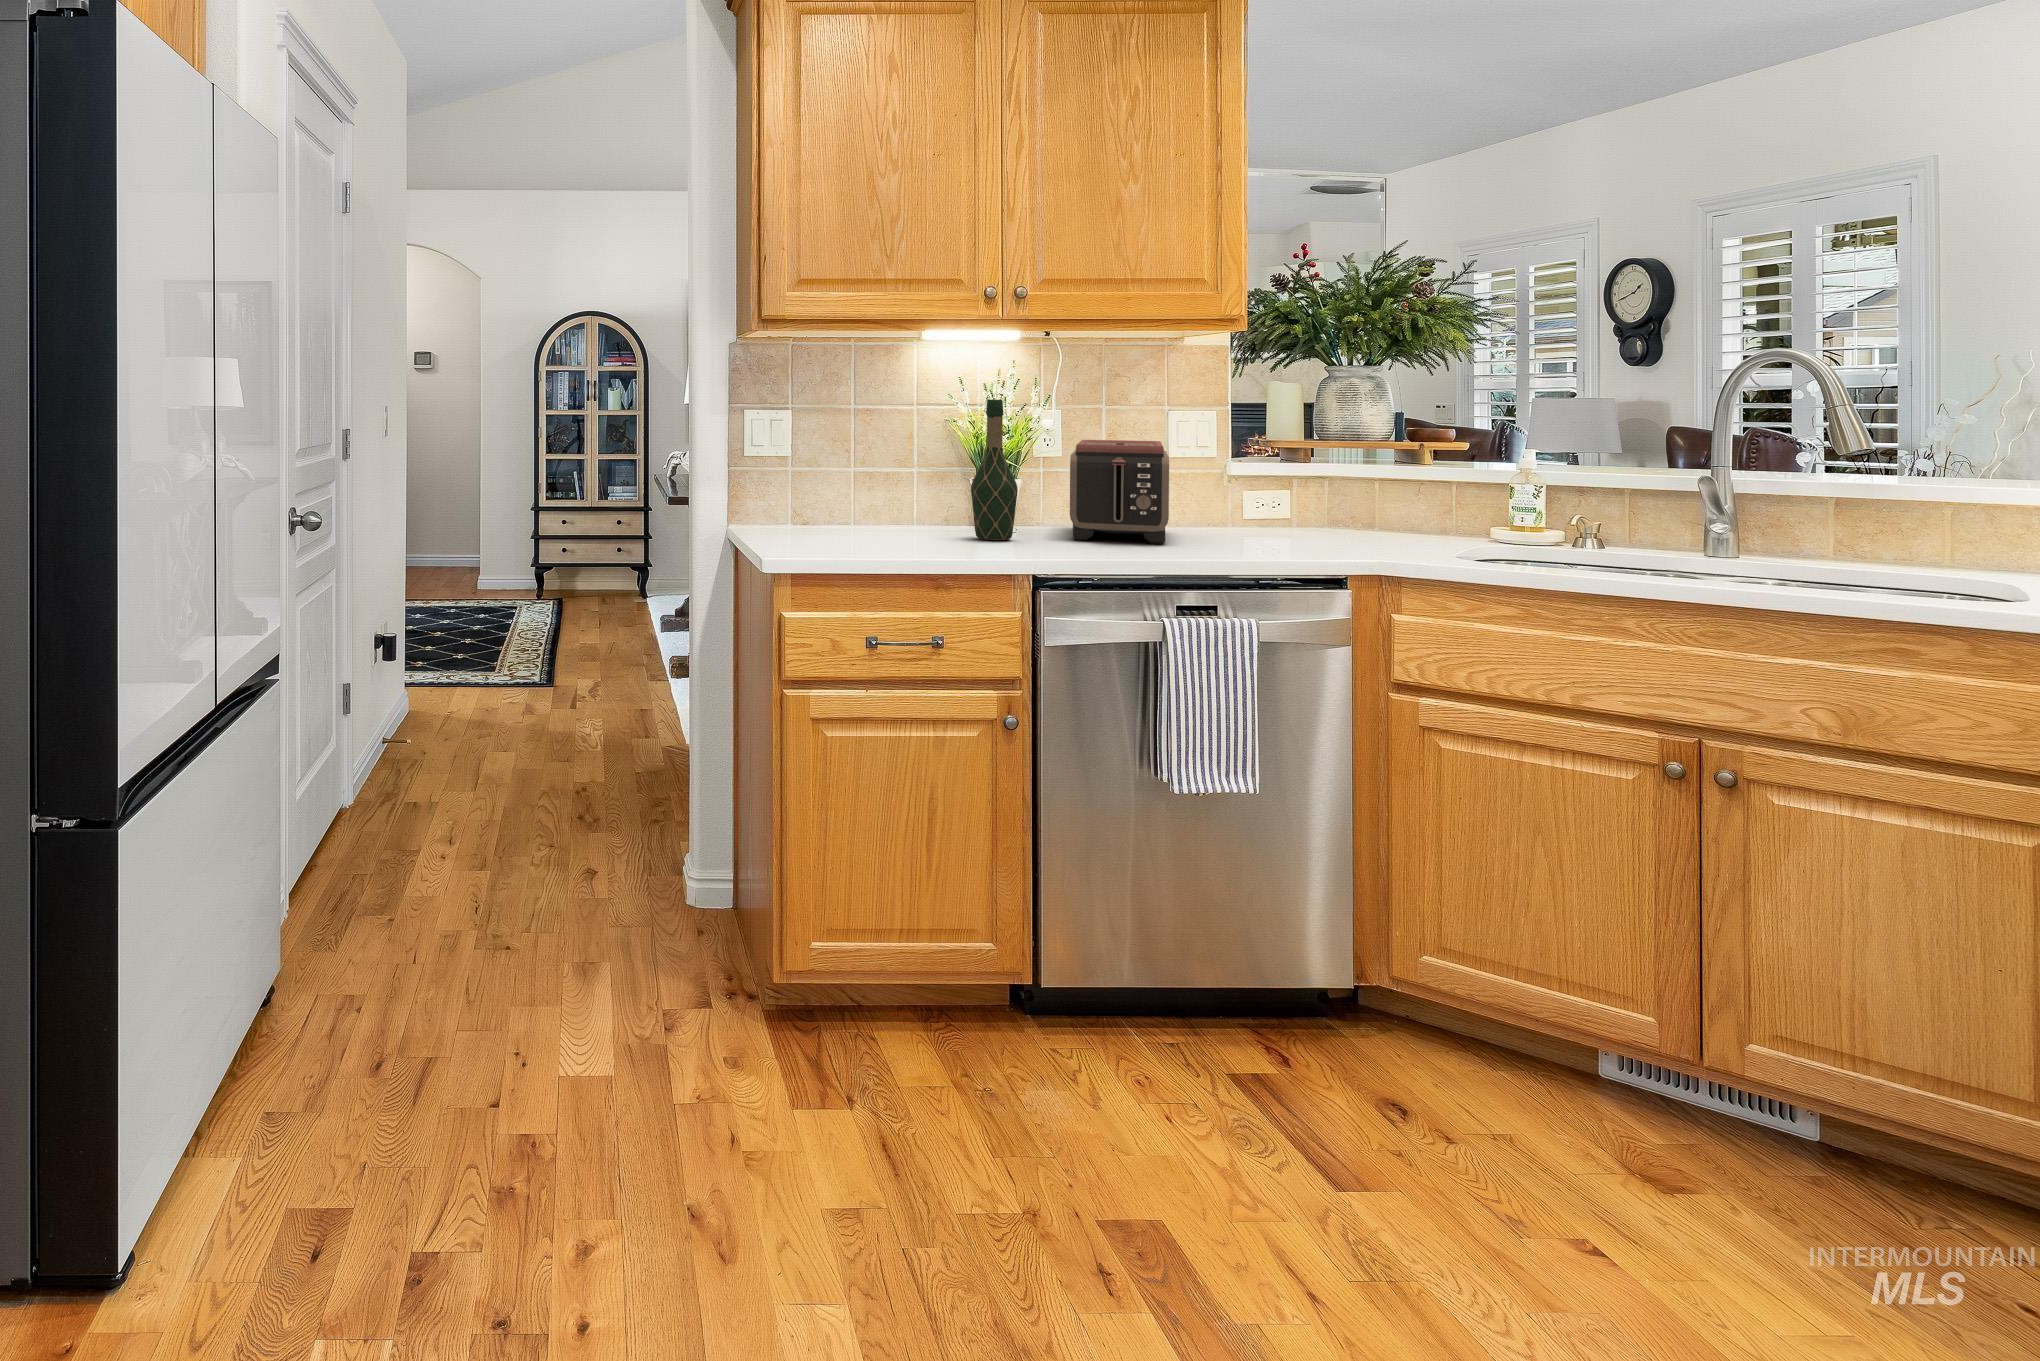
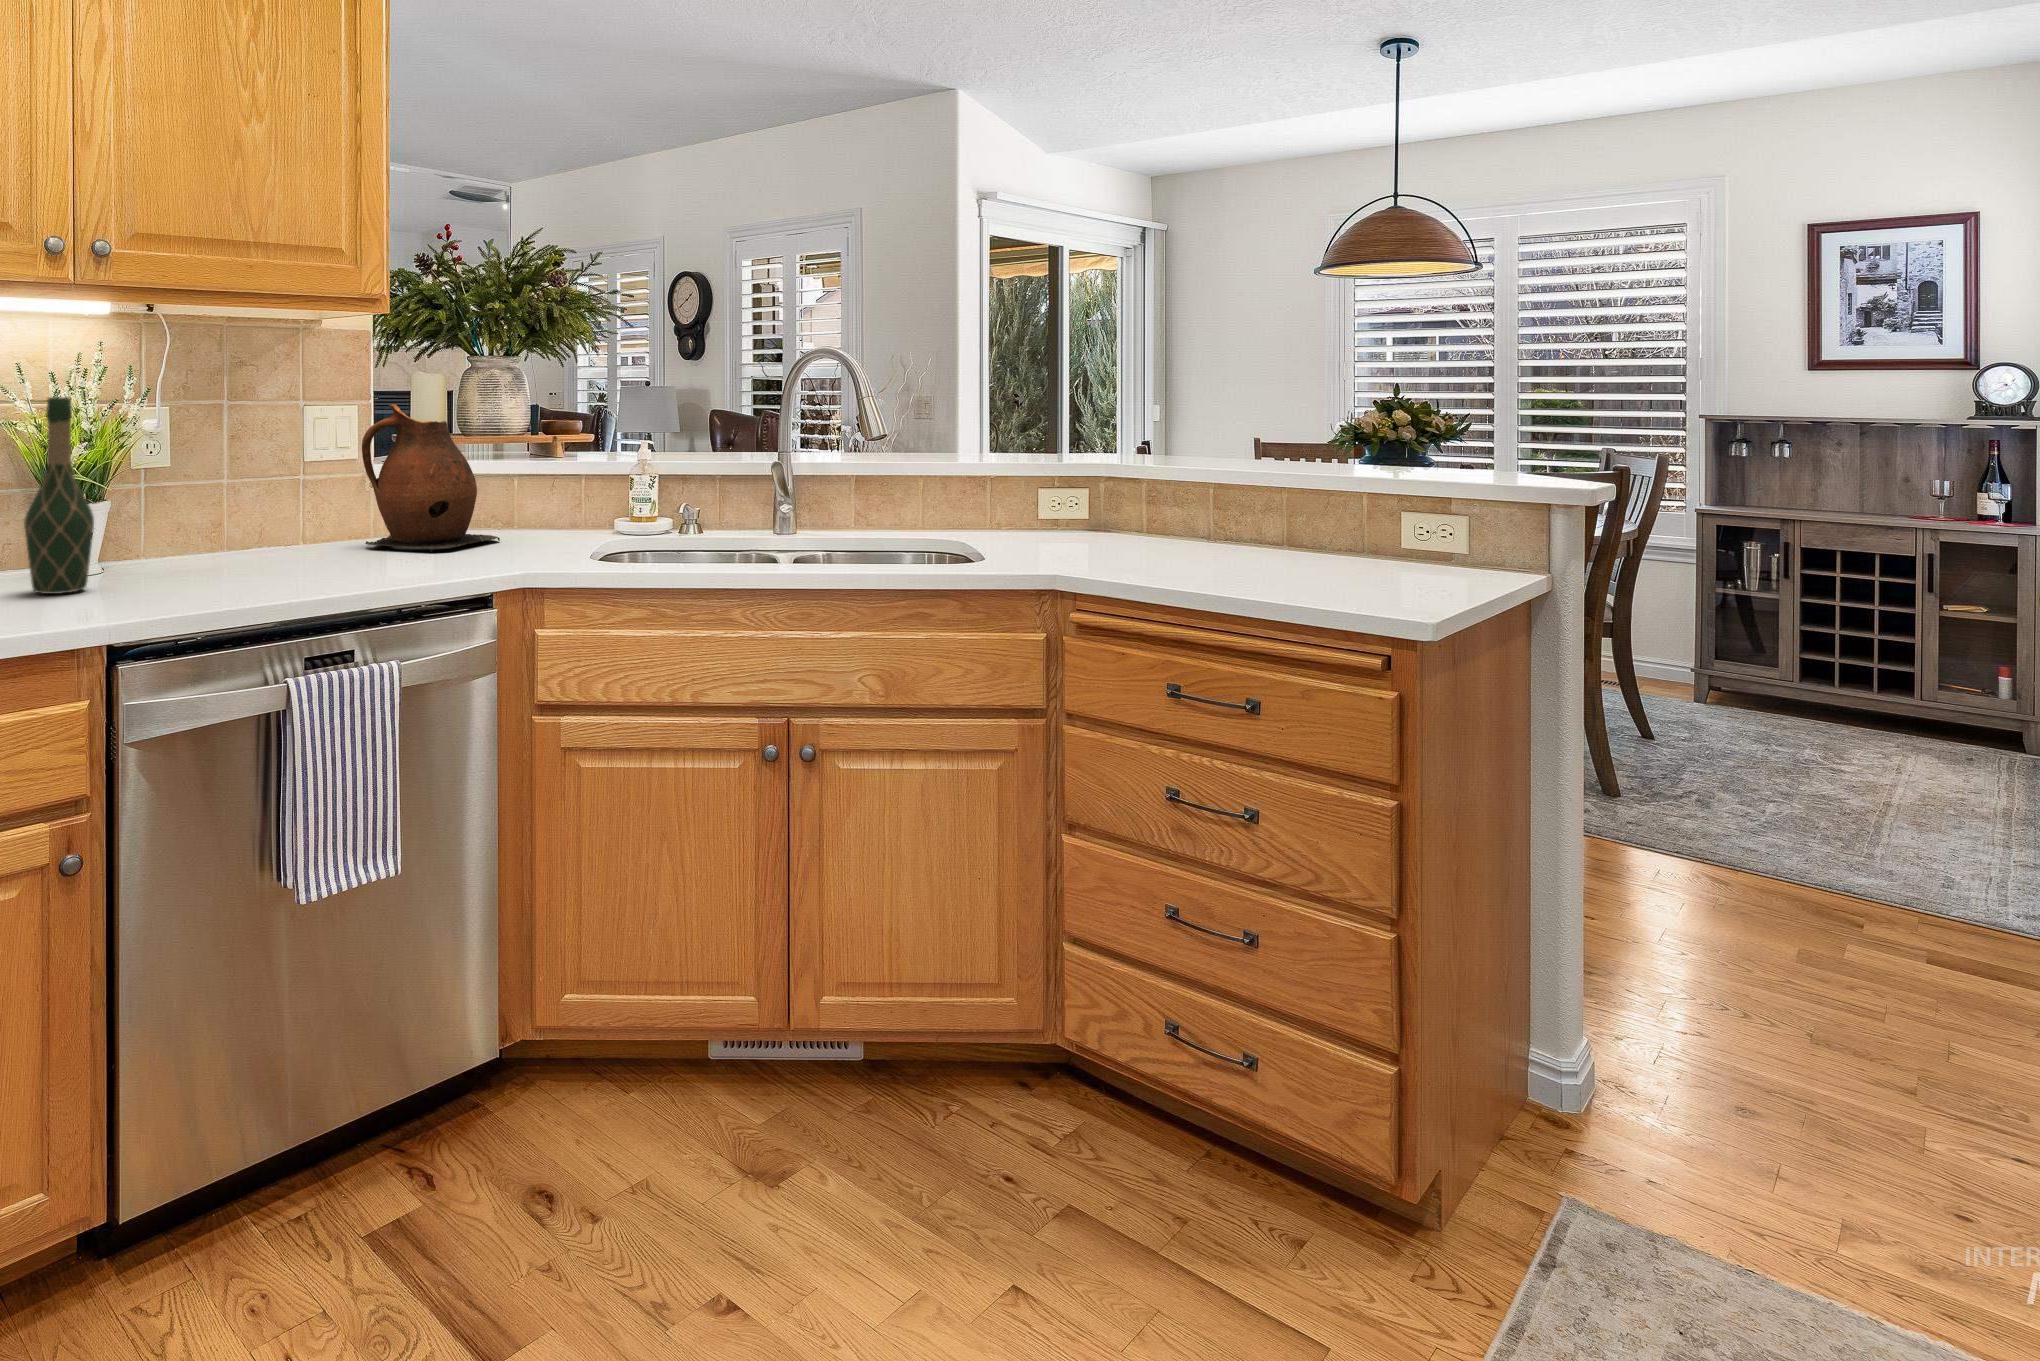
ceramic pitcher: none [1223,410,1357,539] -> present [362,405,500,552]
toaster: present [1070,440,1169,544] -> none [169,445,296,580]

